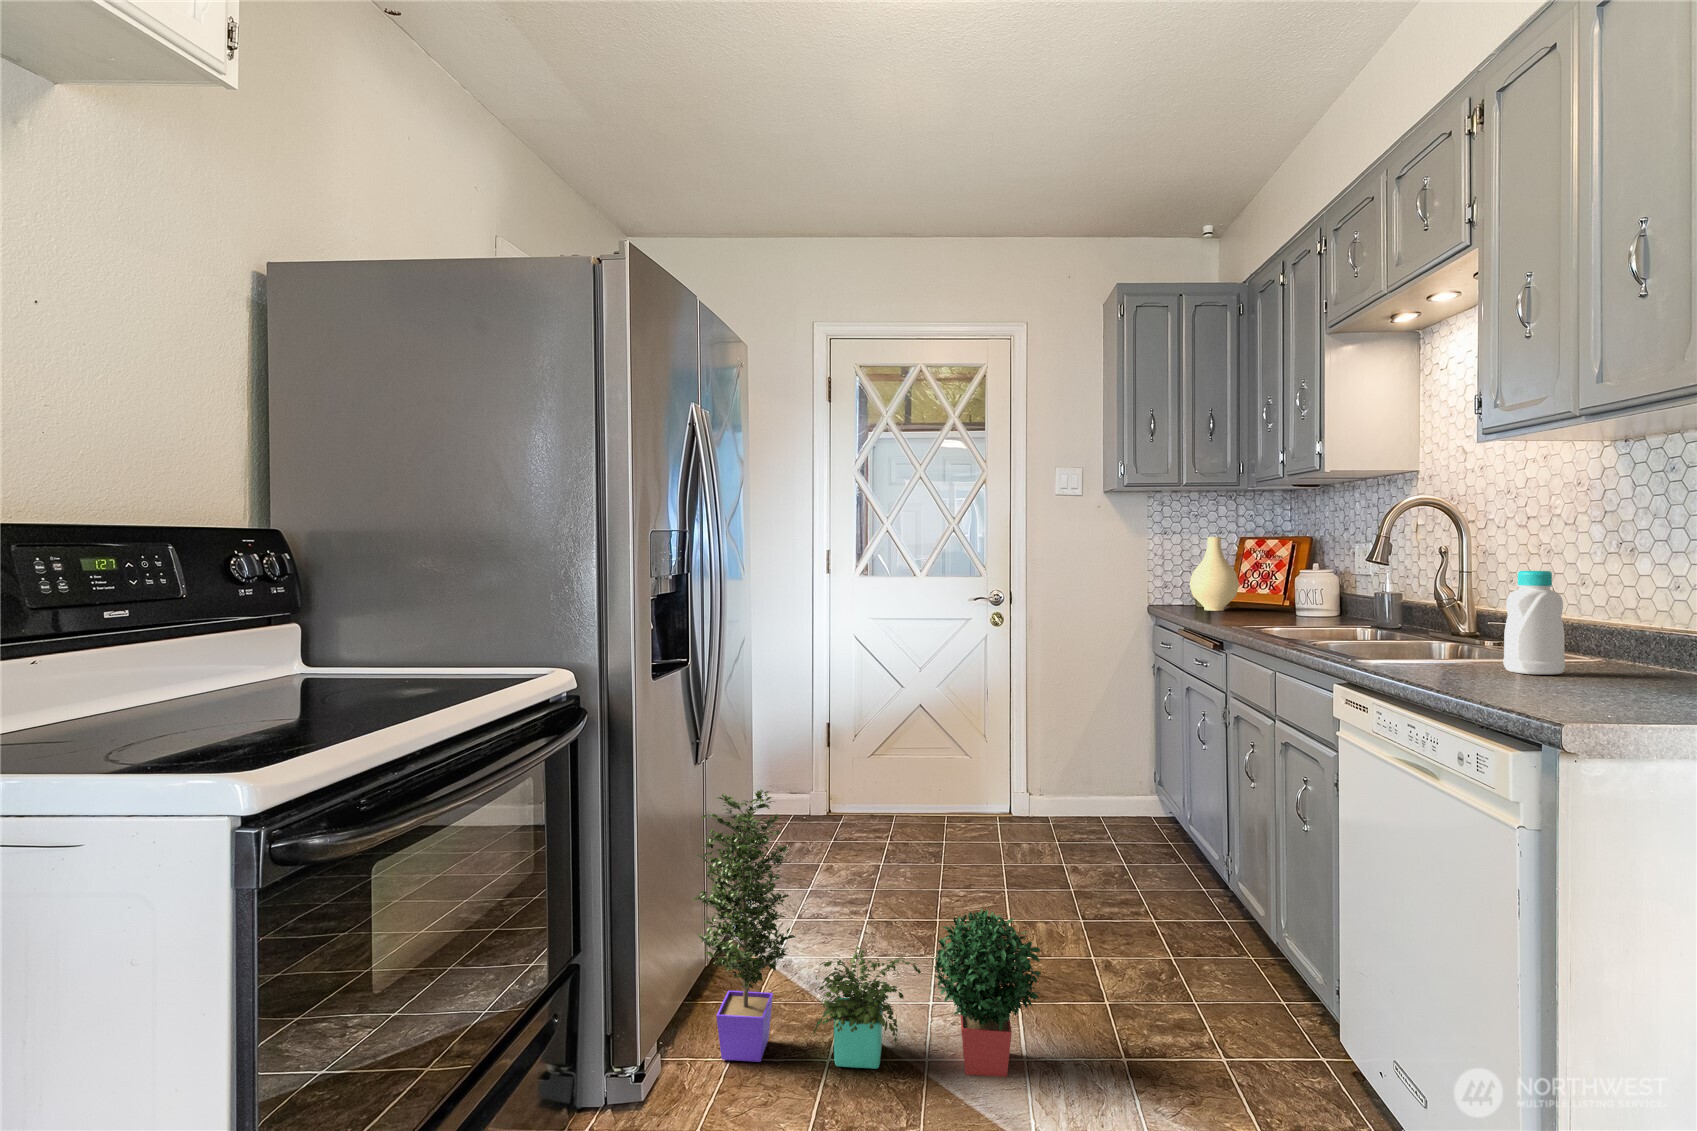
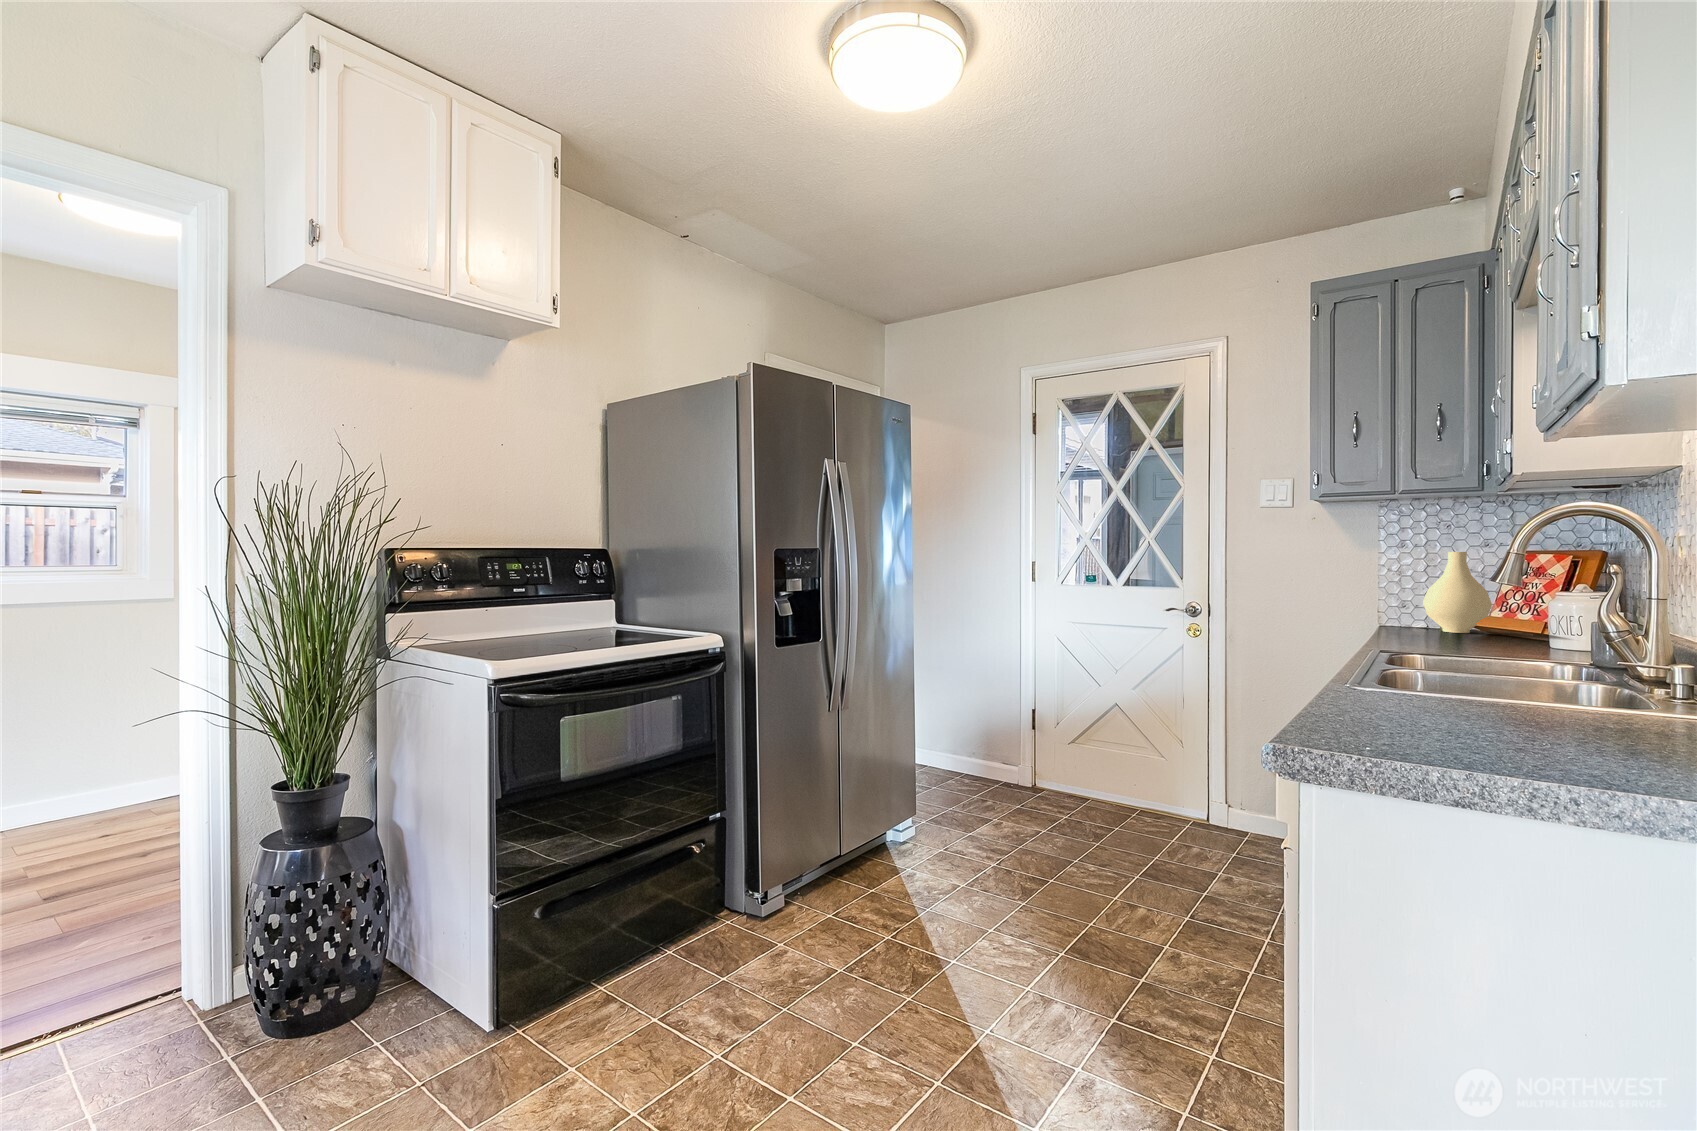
bottle: present [1503,571,1565,675] -> none [1522,600,1612,732]
potted plant: present [692,789,1041,1077] -> none [811,729,1039,994]

